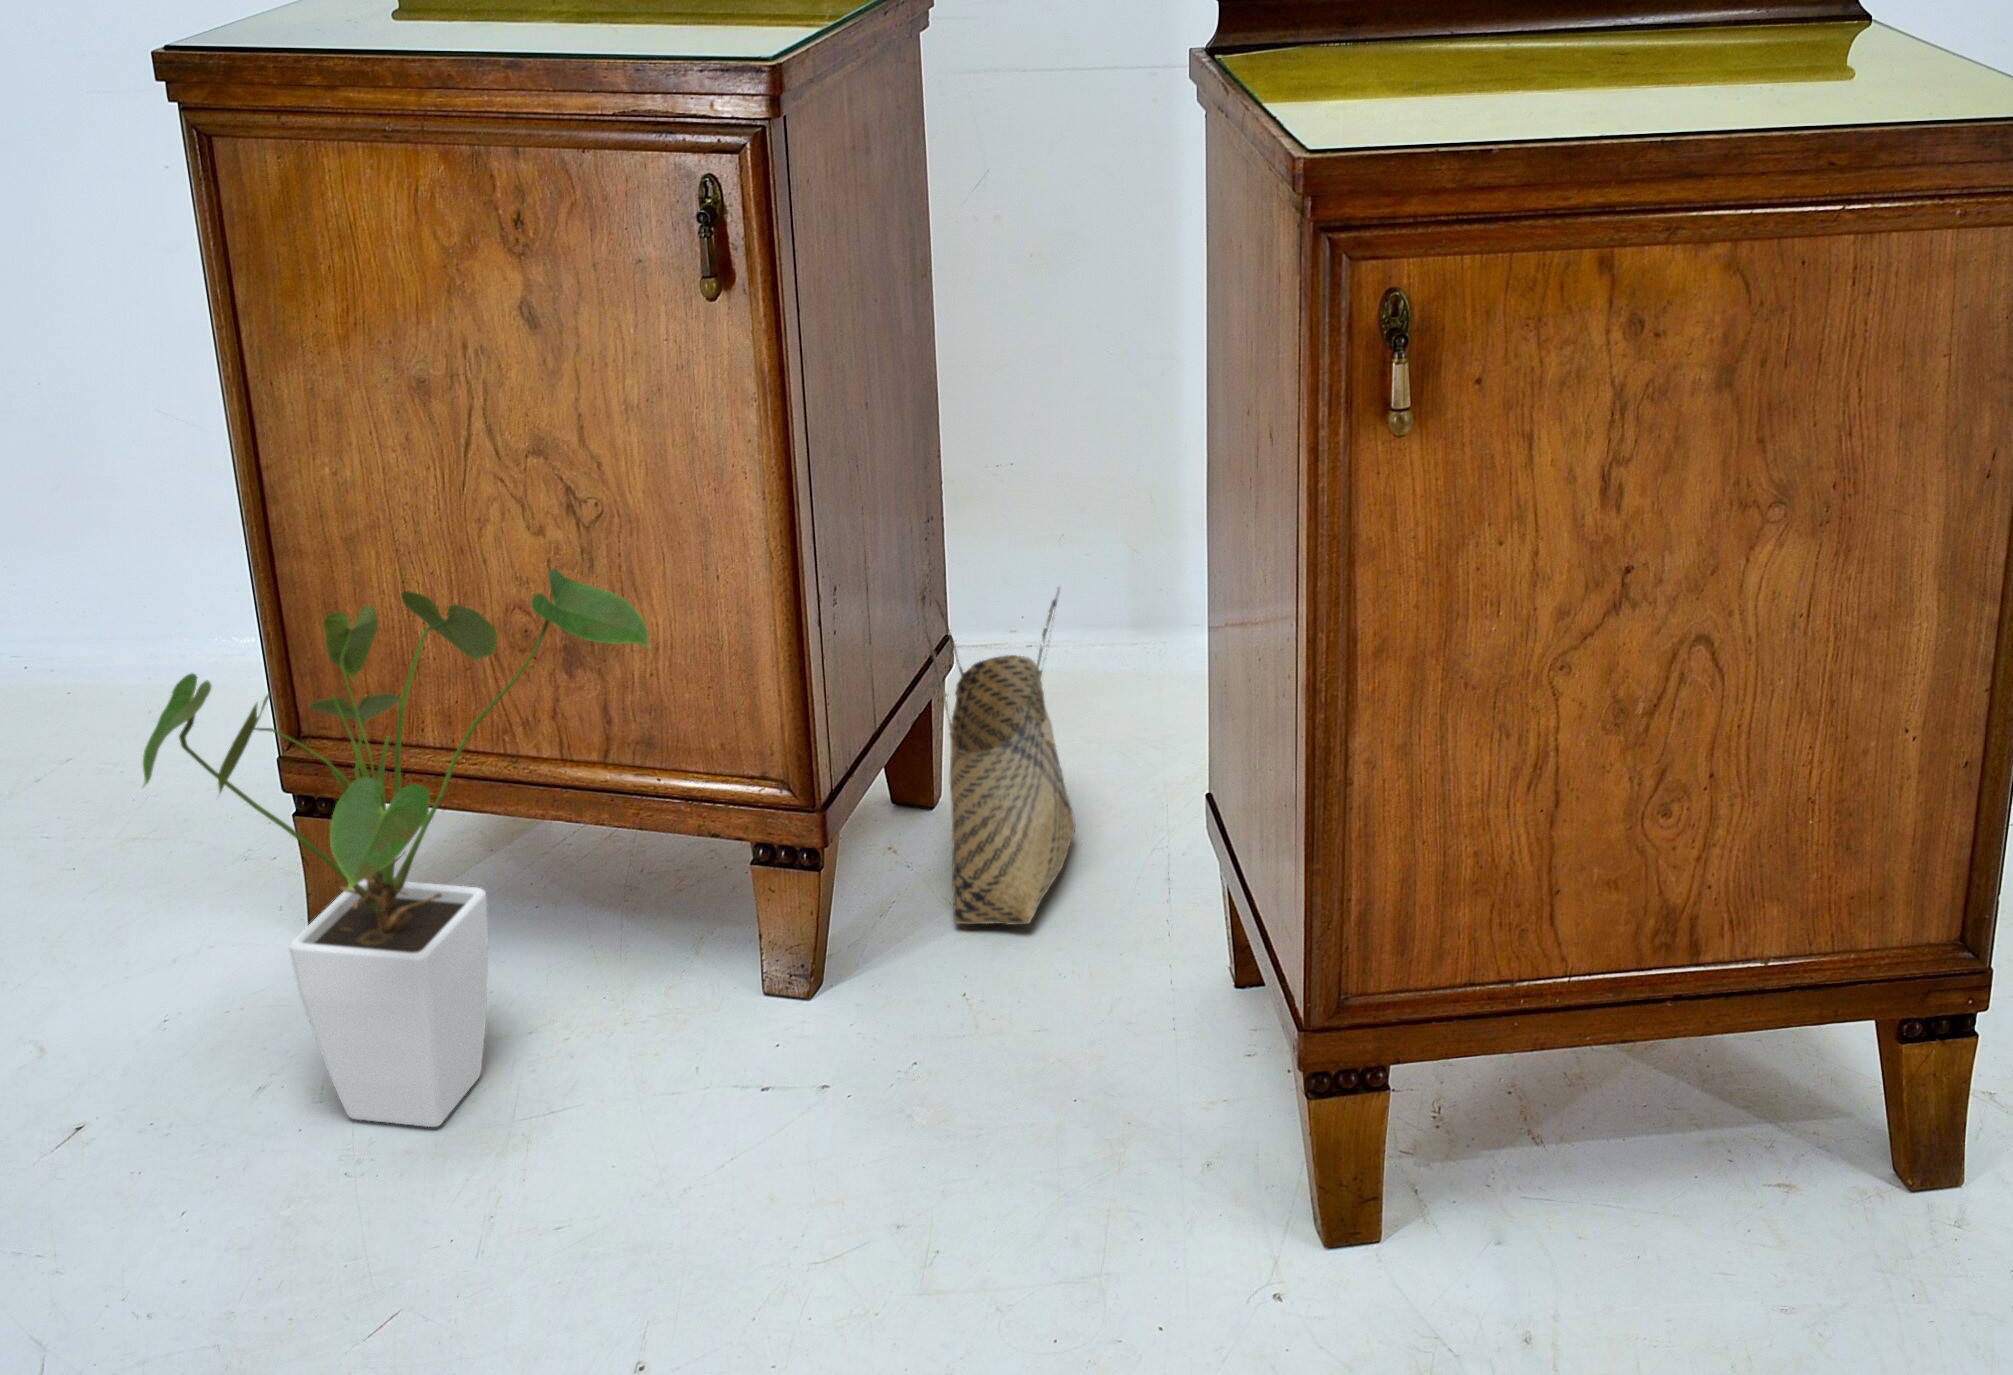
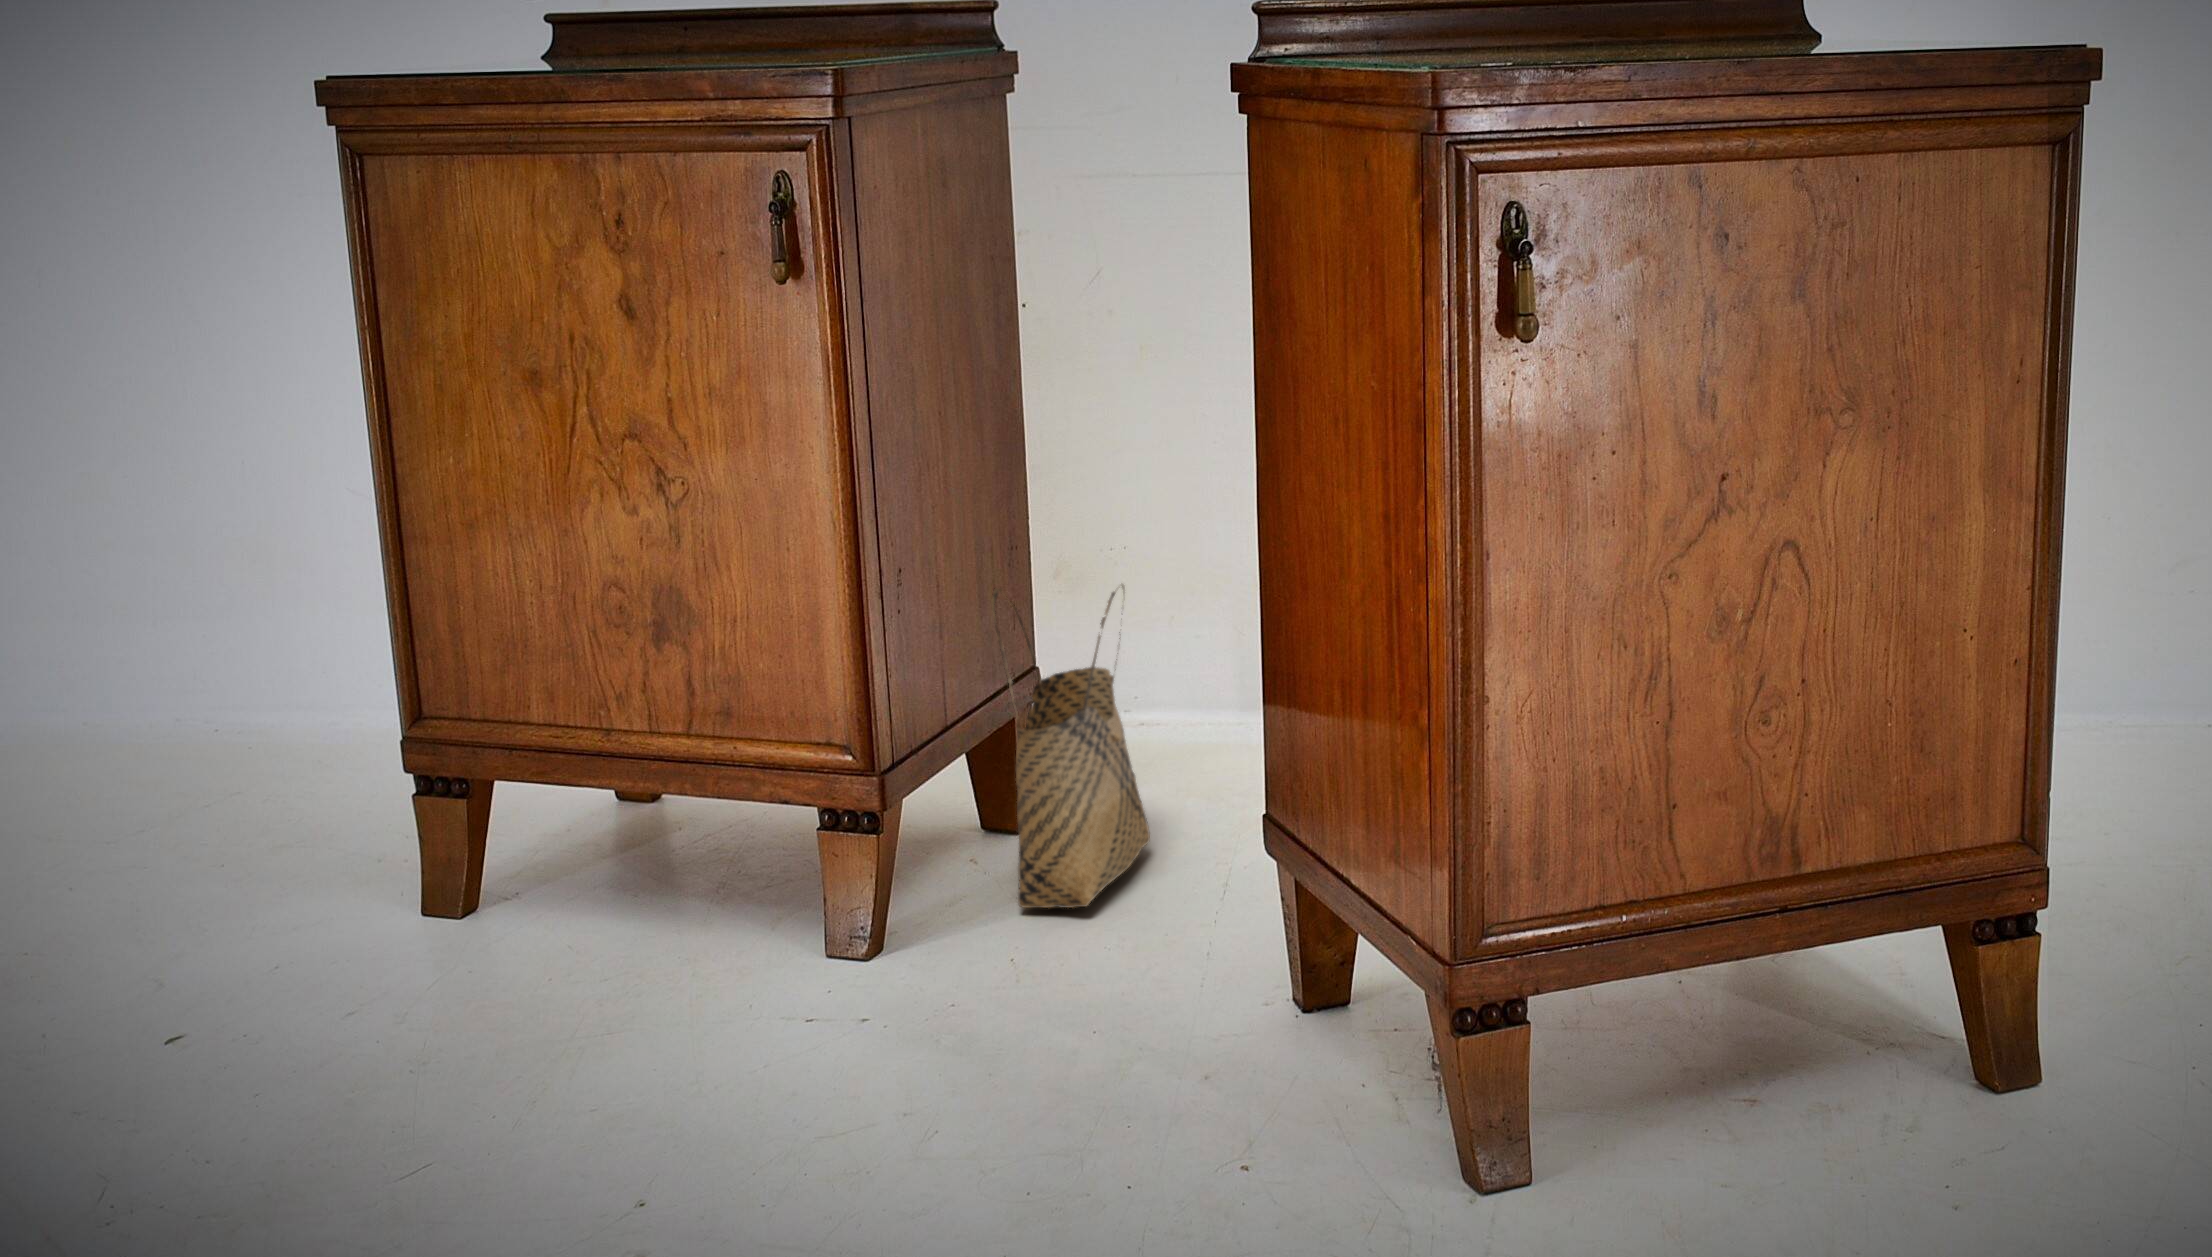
house plant: present [142,569,651,1127] -> none [229,527,721,1047]

